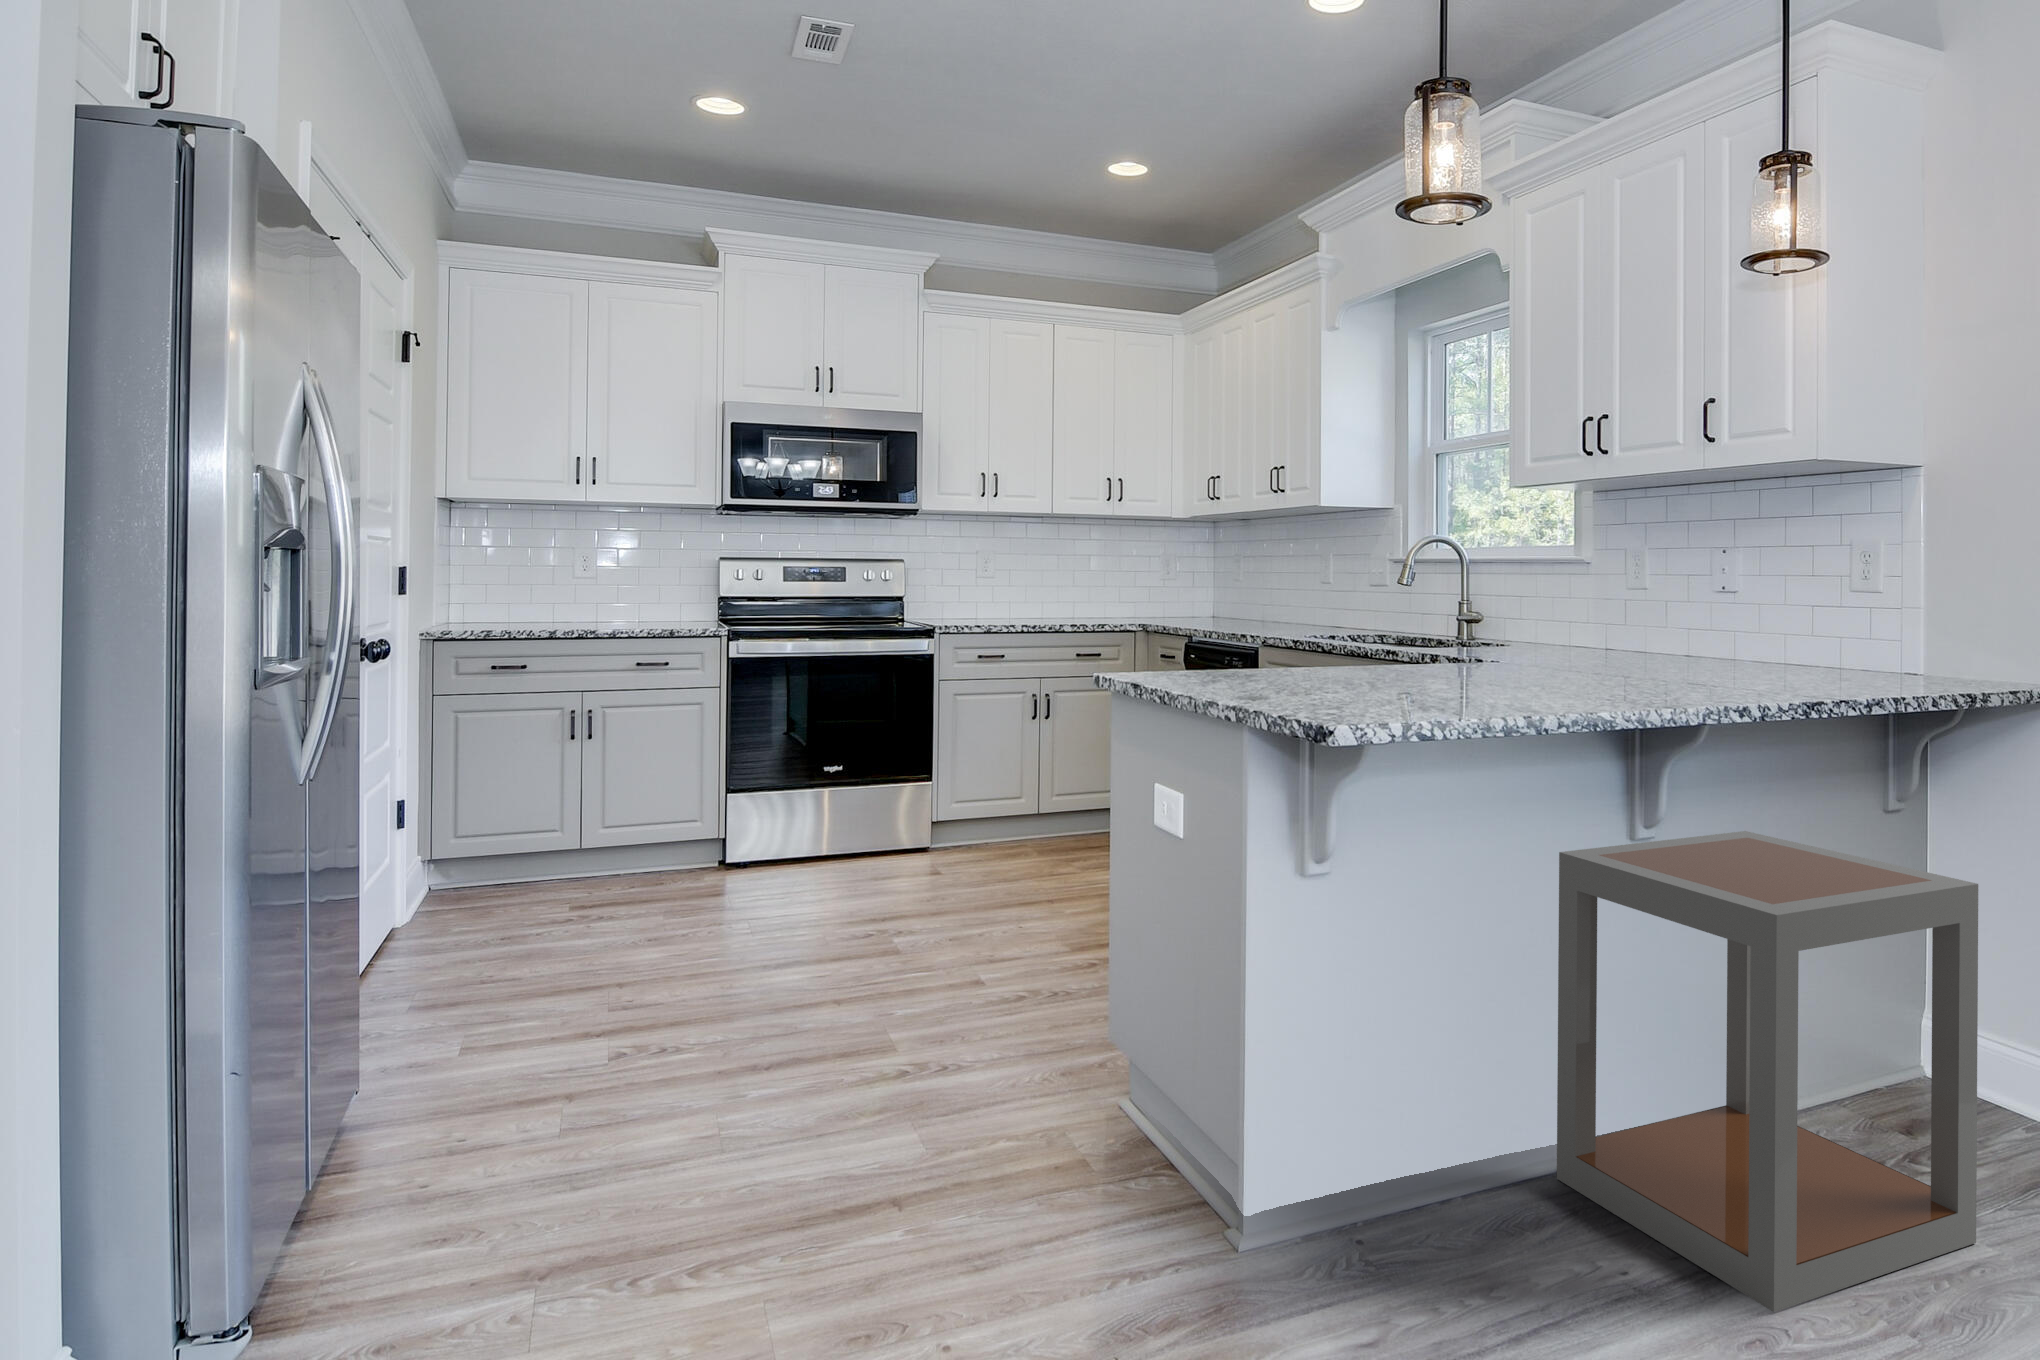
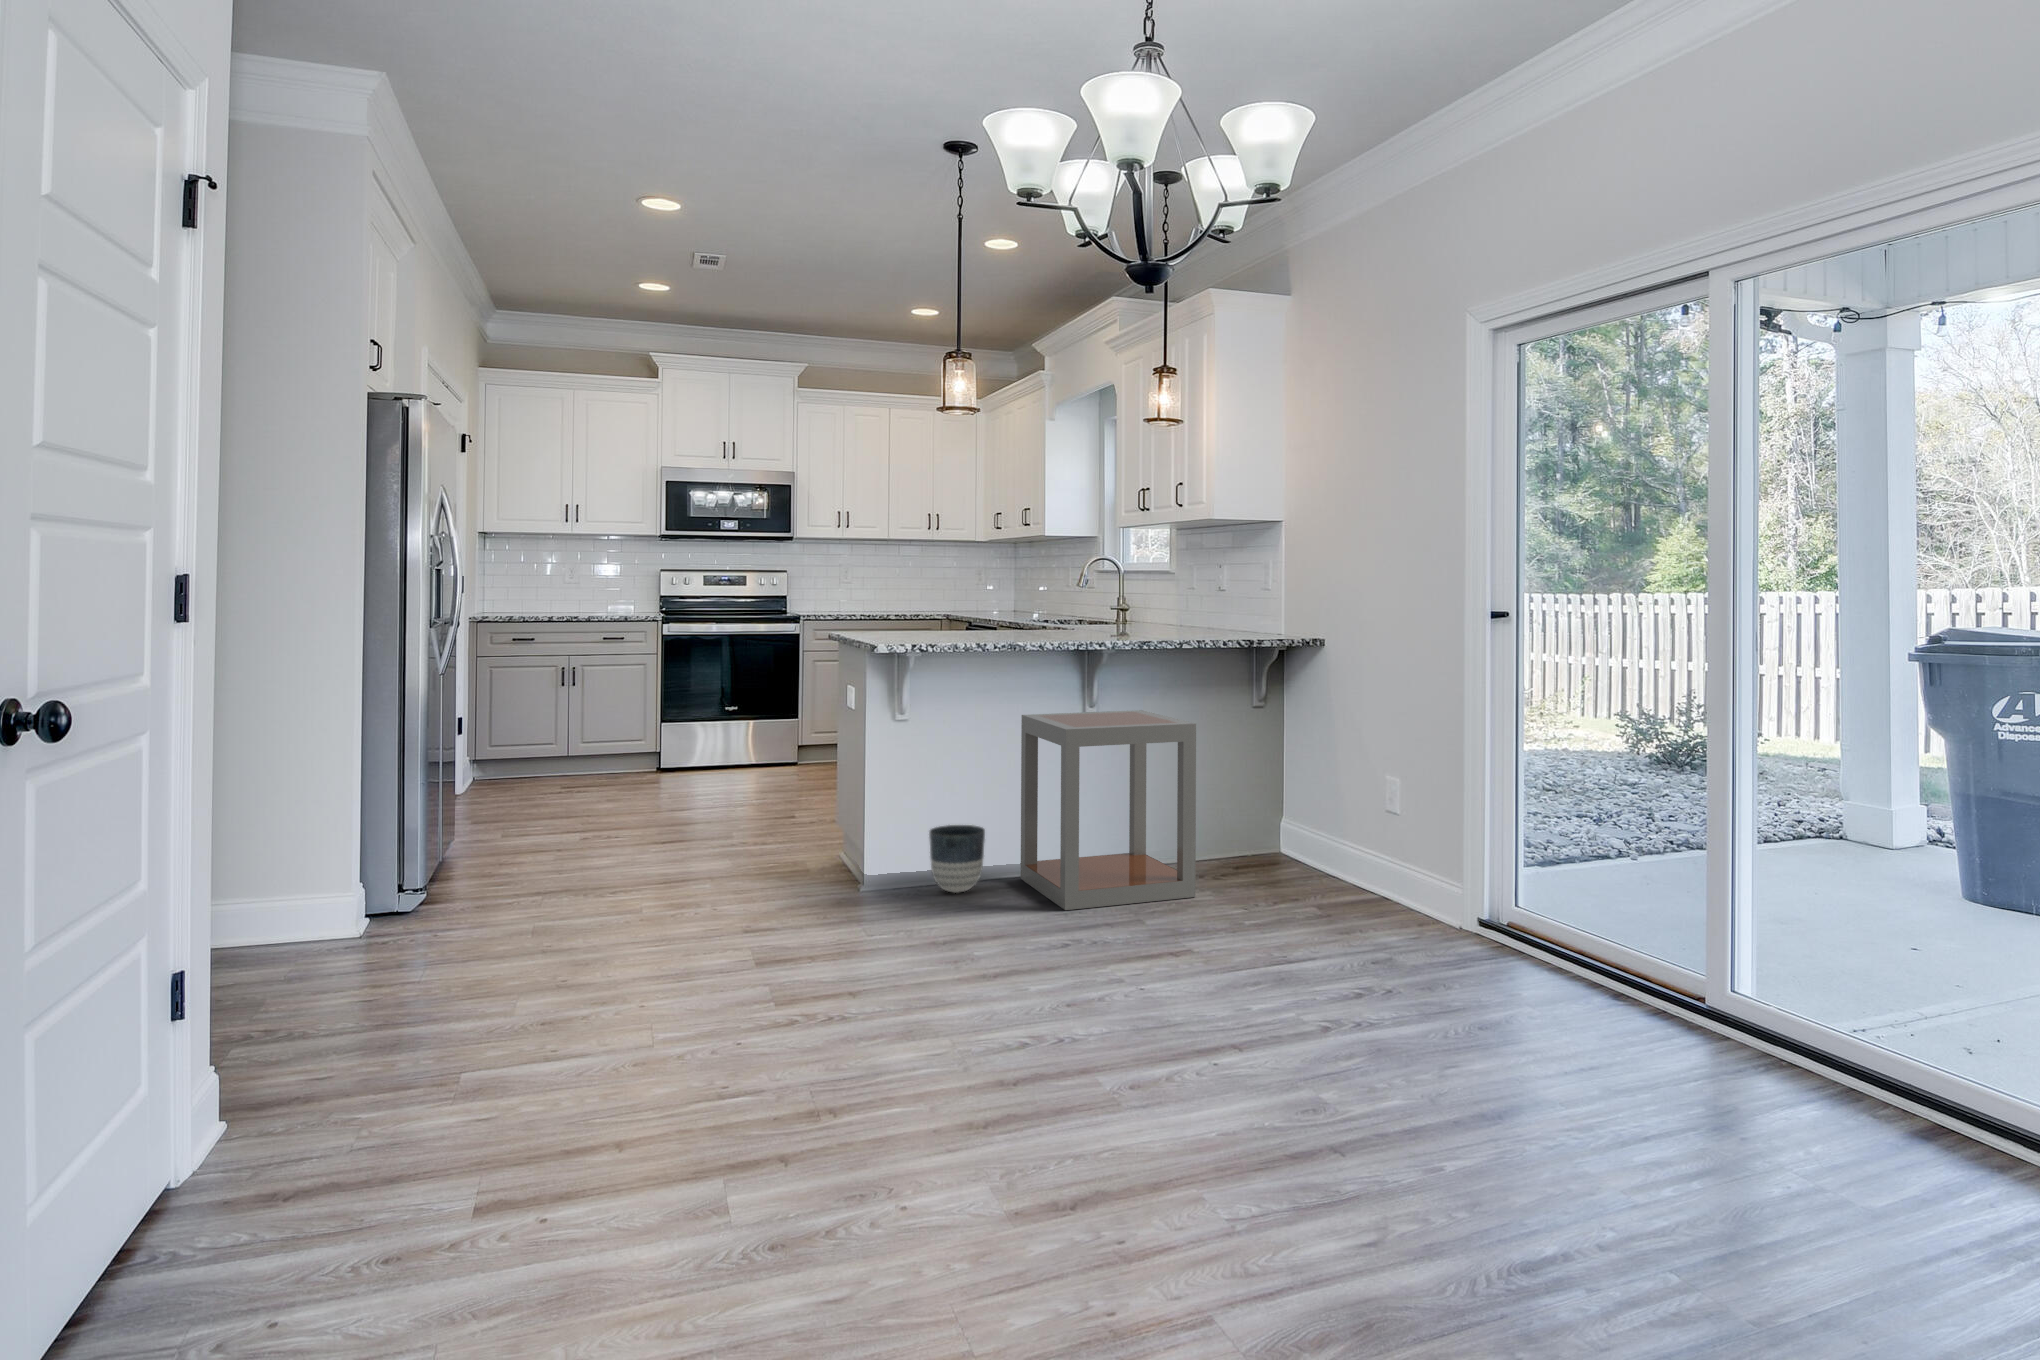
planter: none [1415,1084,1533,1242] -> present [929,825,985,893]

